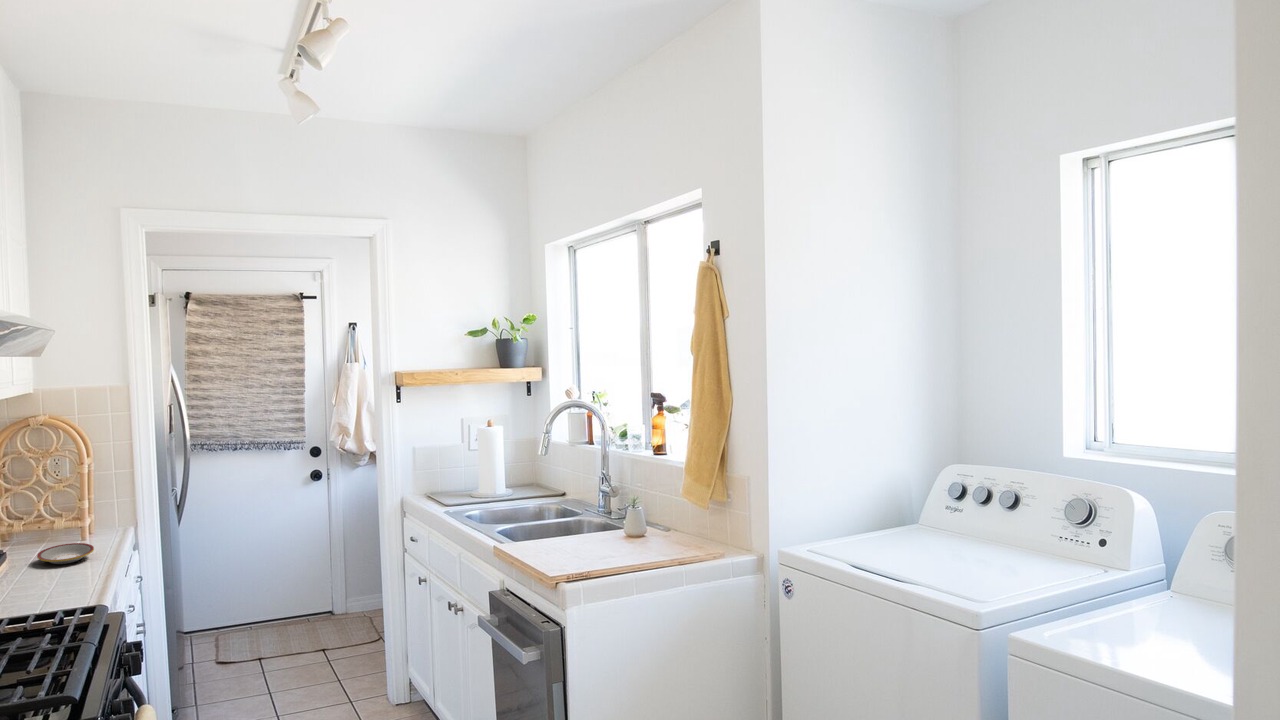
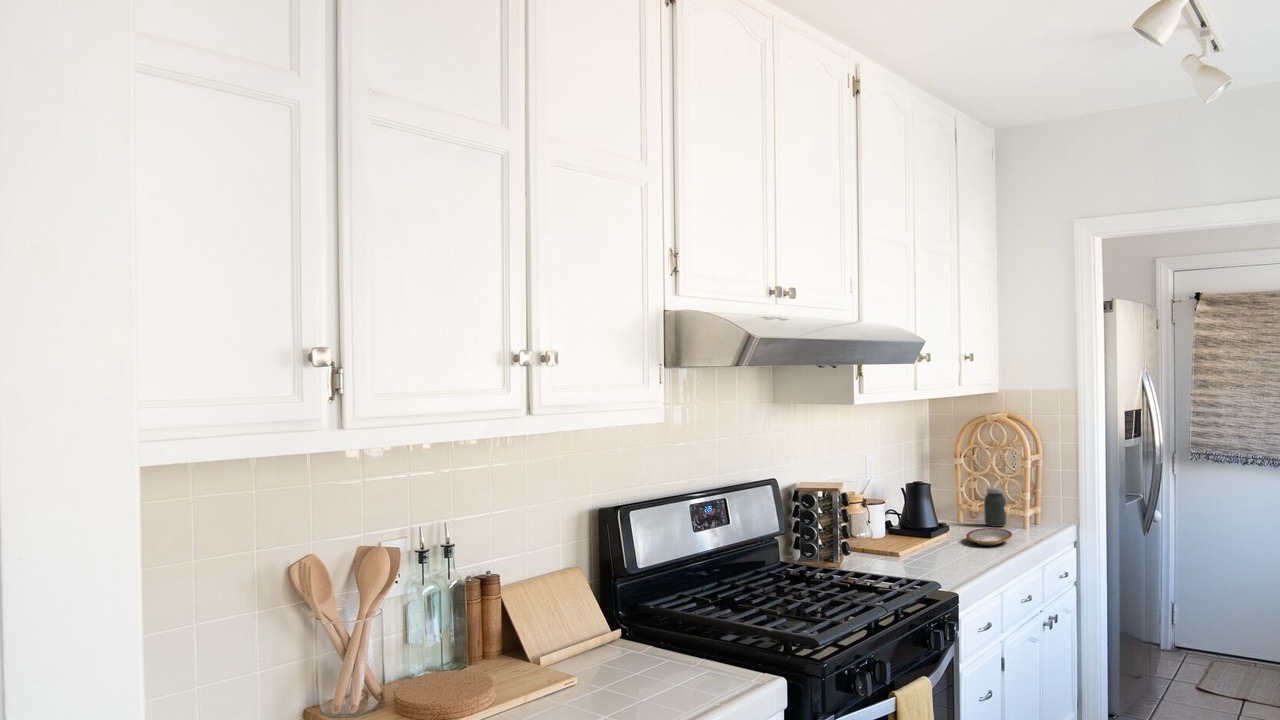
jar: none [27,501,57,547] -> present [984,487,1006,527]

